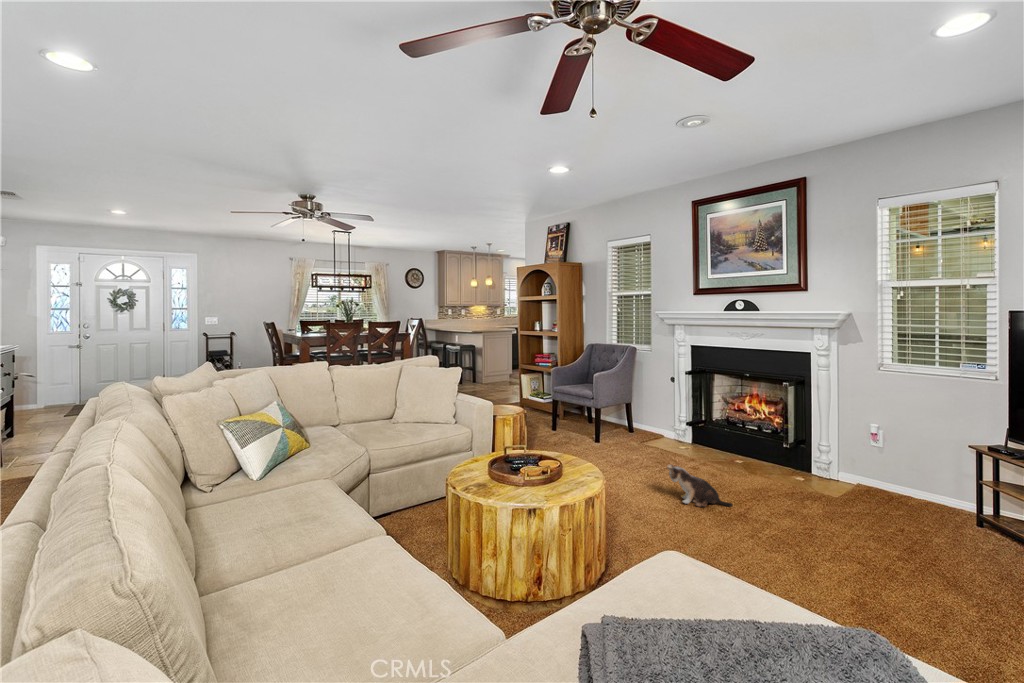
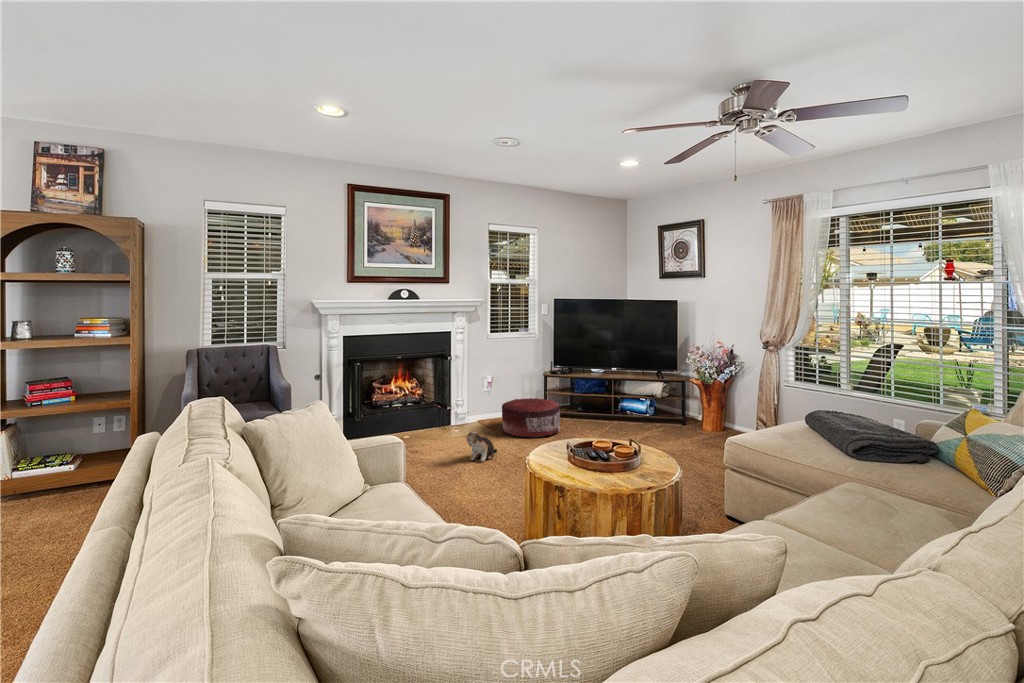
pouf: none [807,461,918,536] -> present [502,398,560,437]

